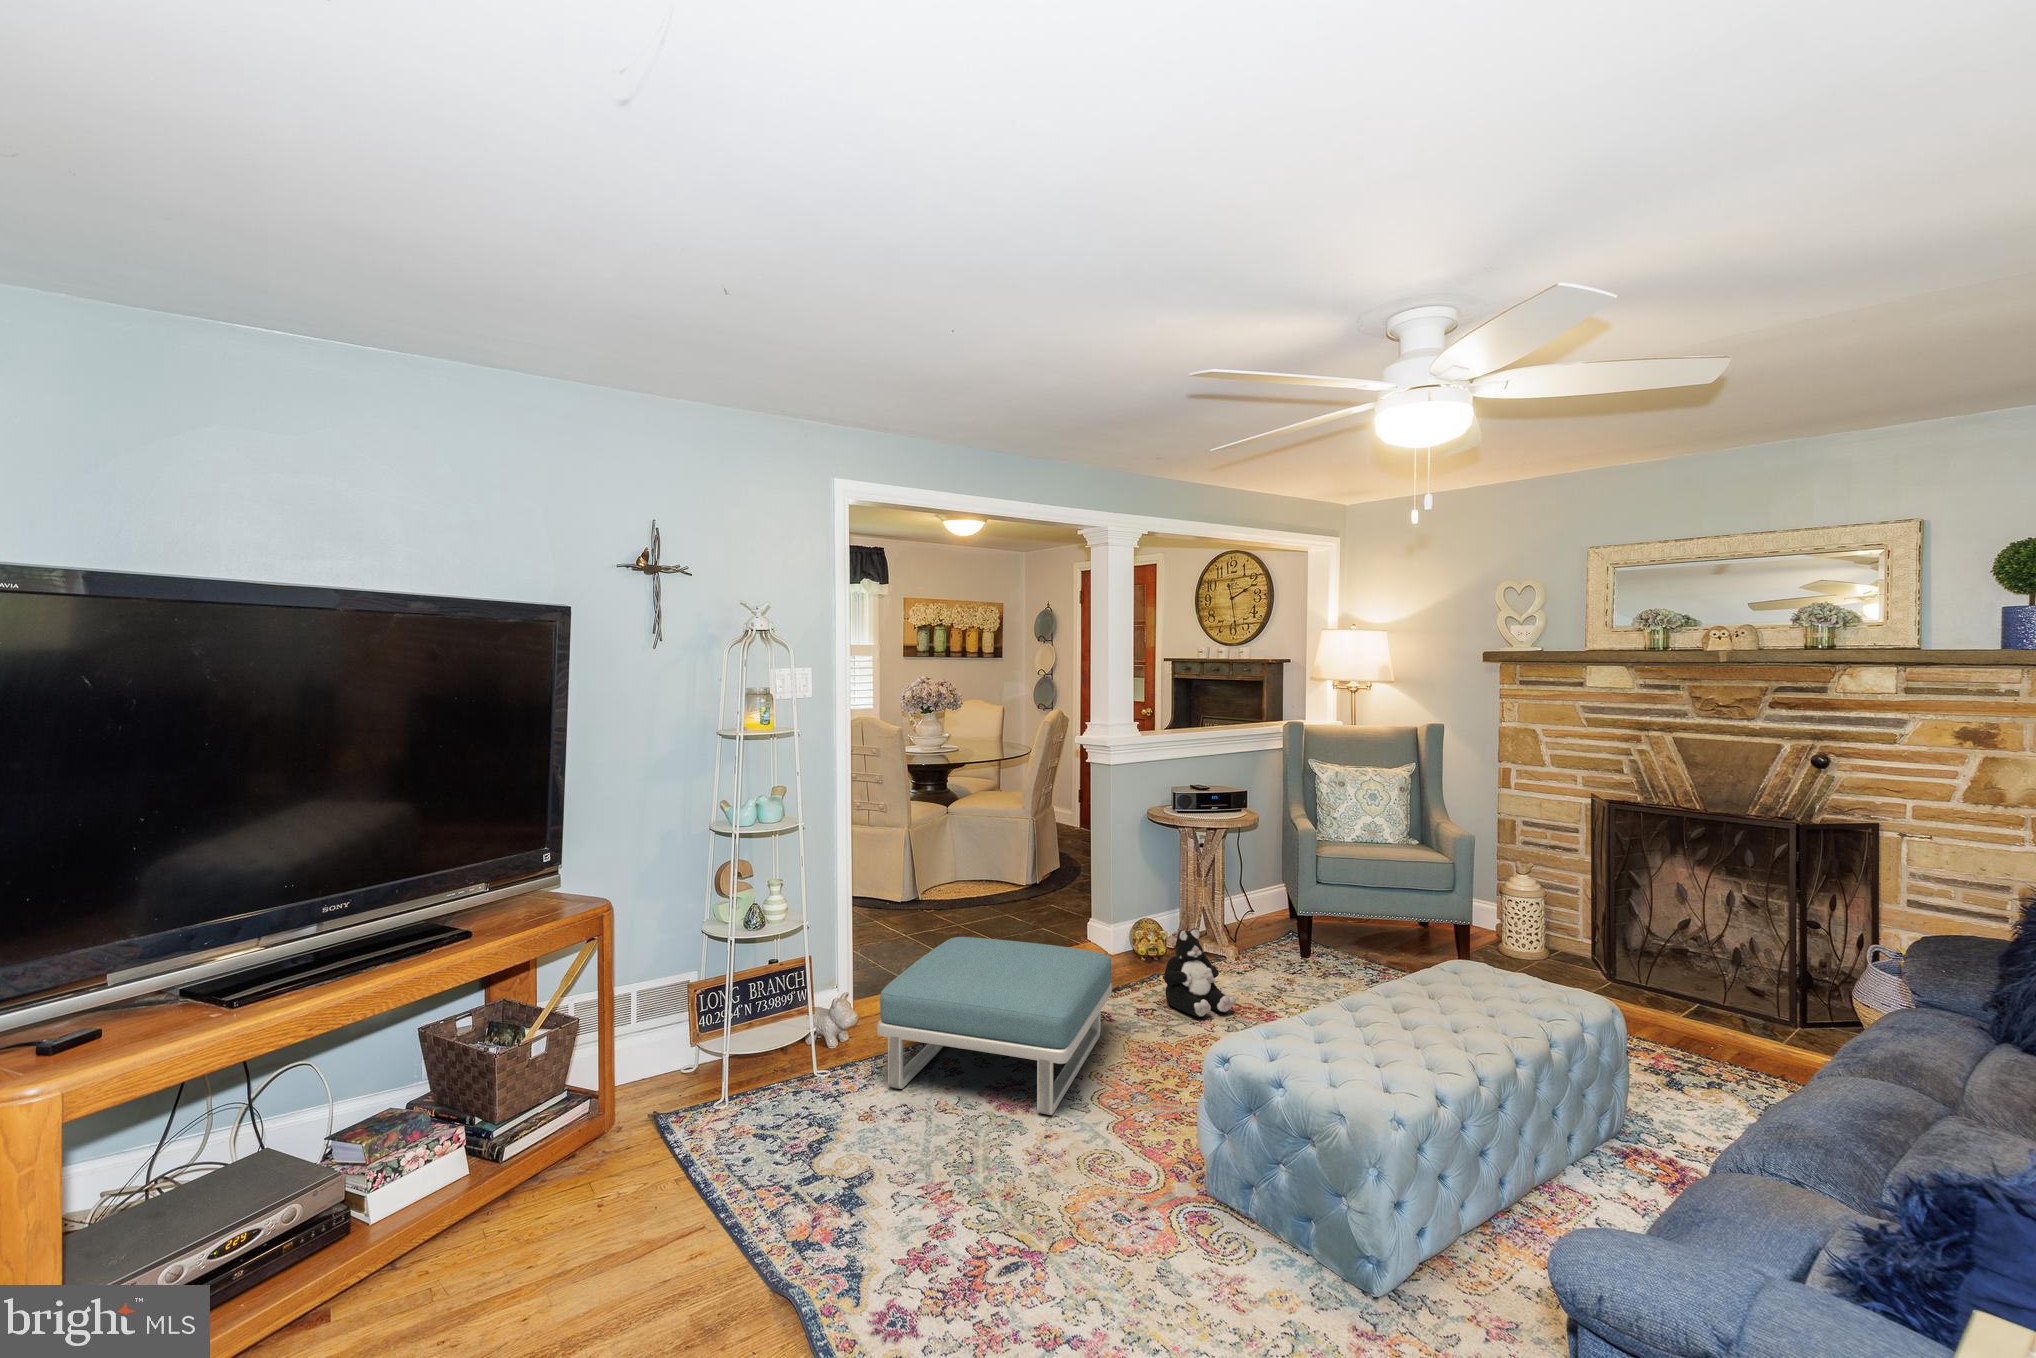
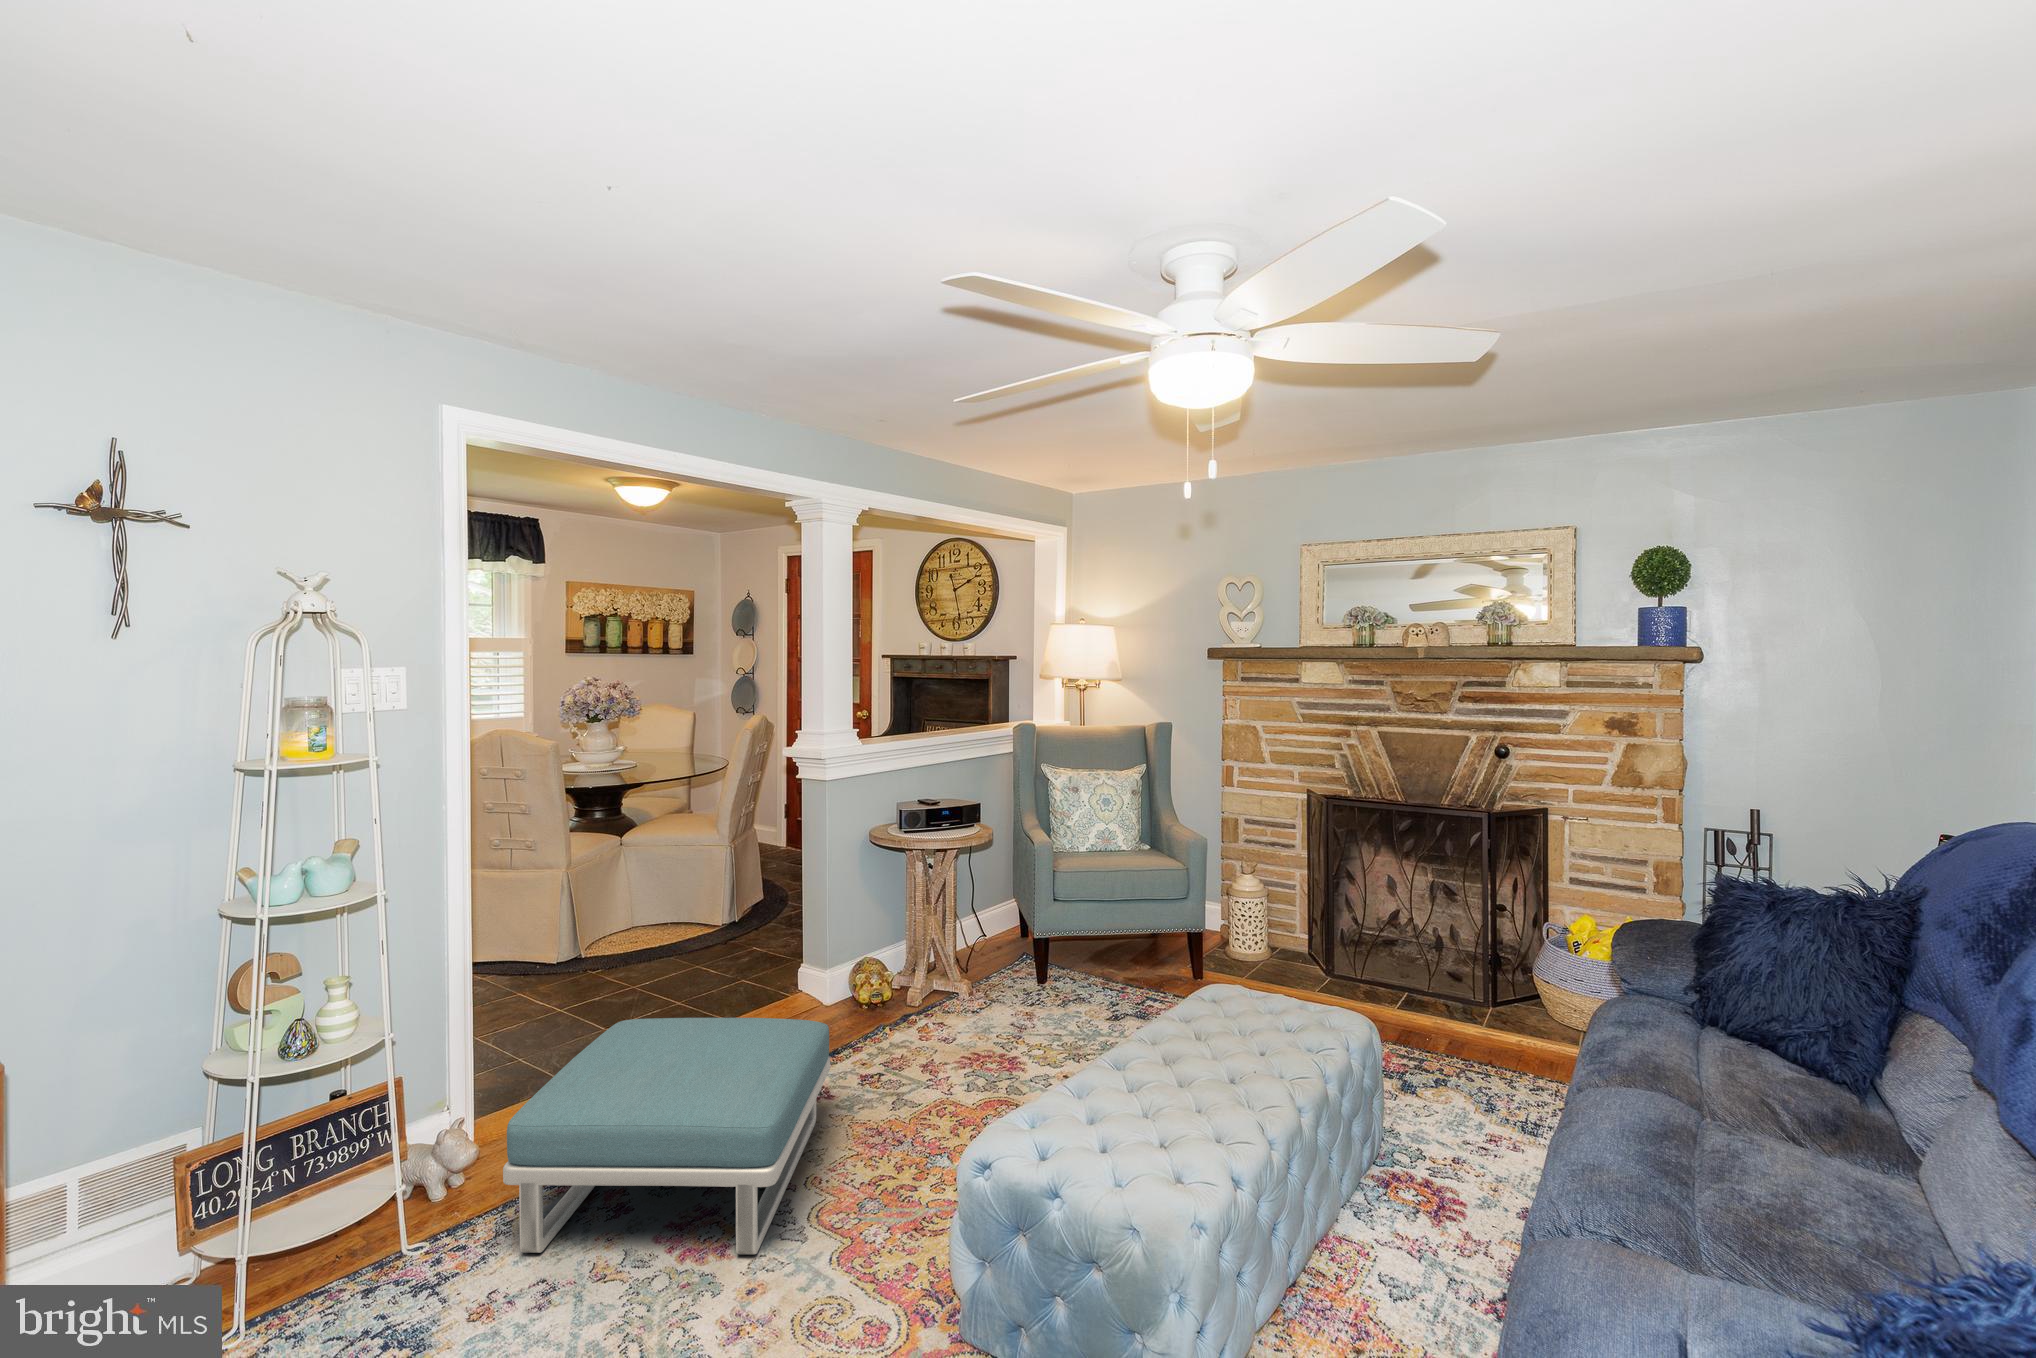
plush toy: present [1164,928,1236,1016] -> none [891,972,974,1078]

